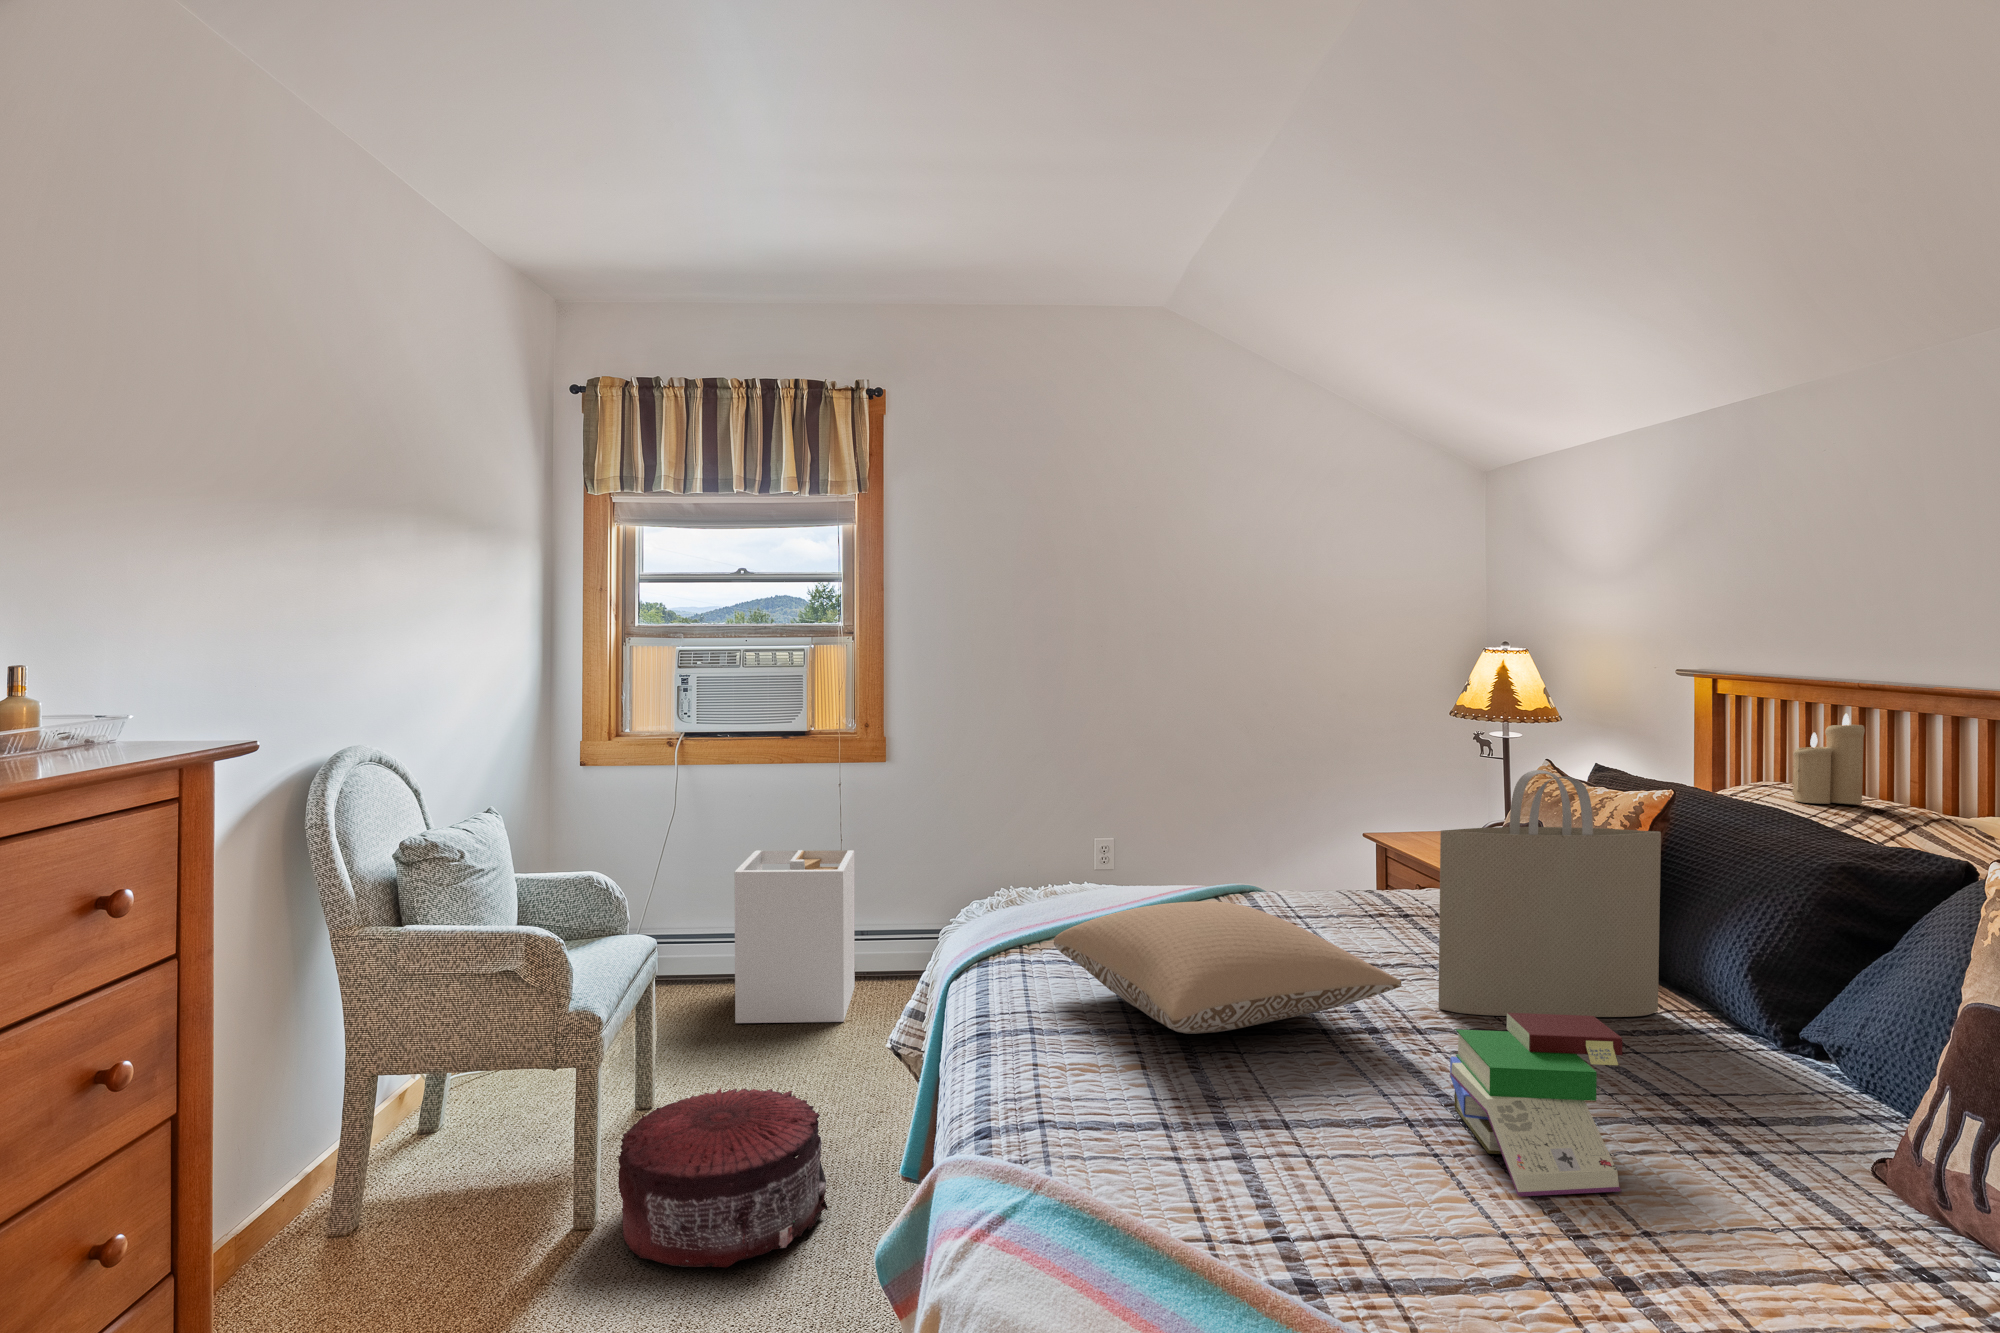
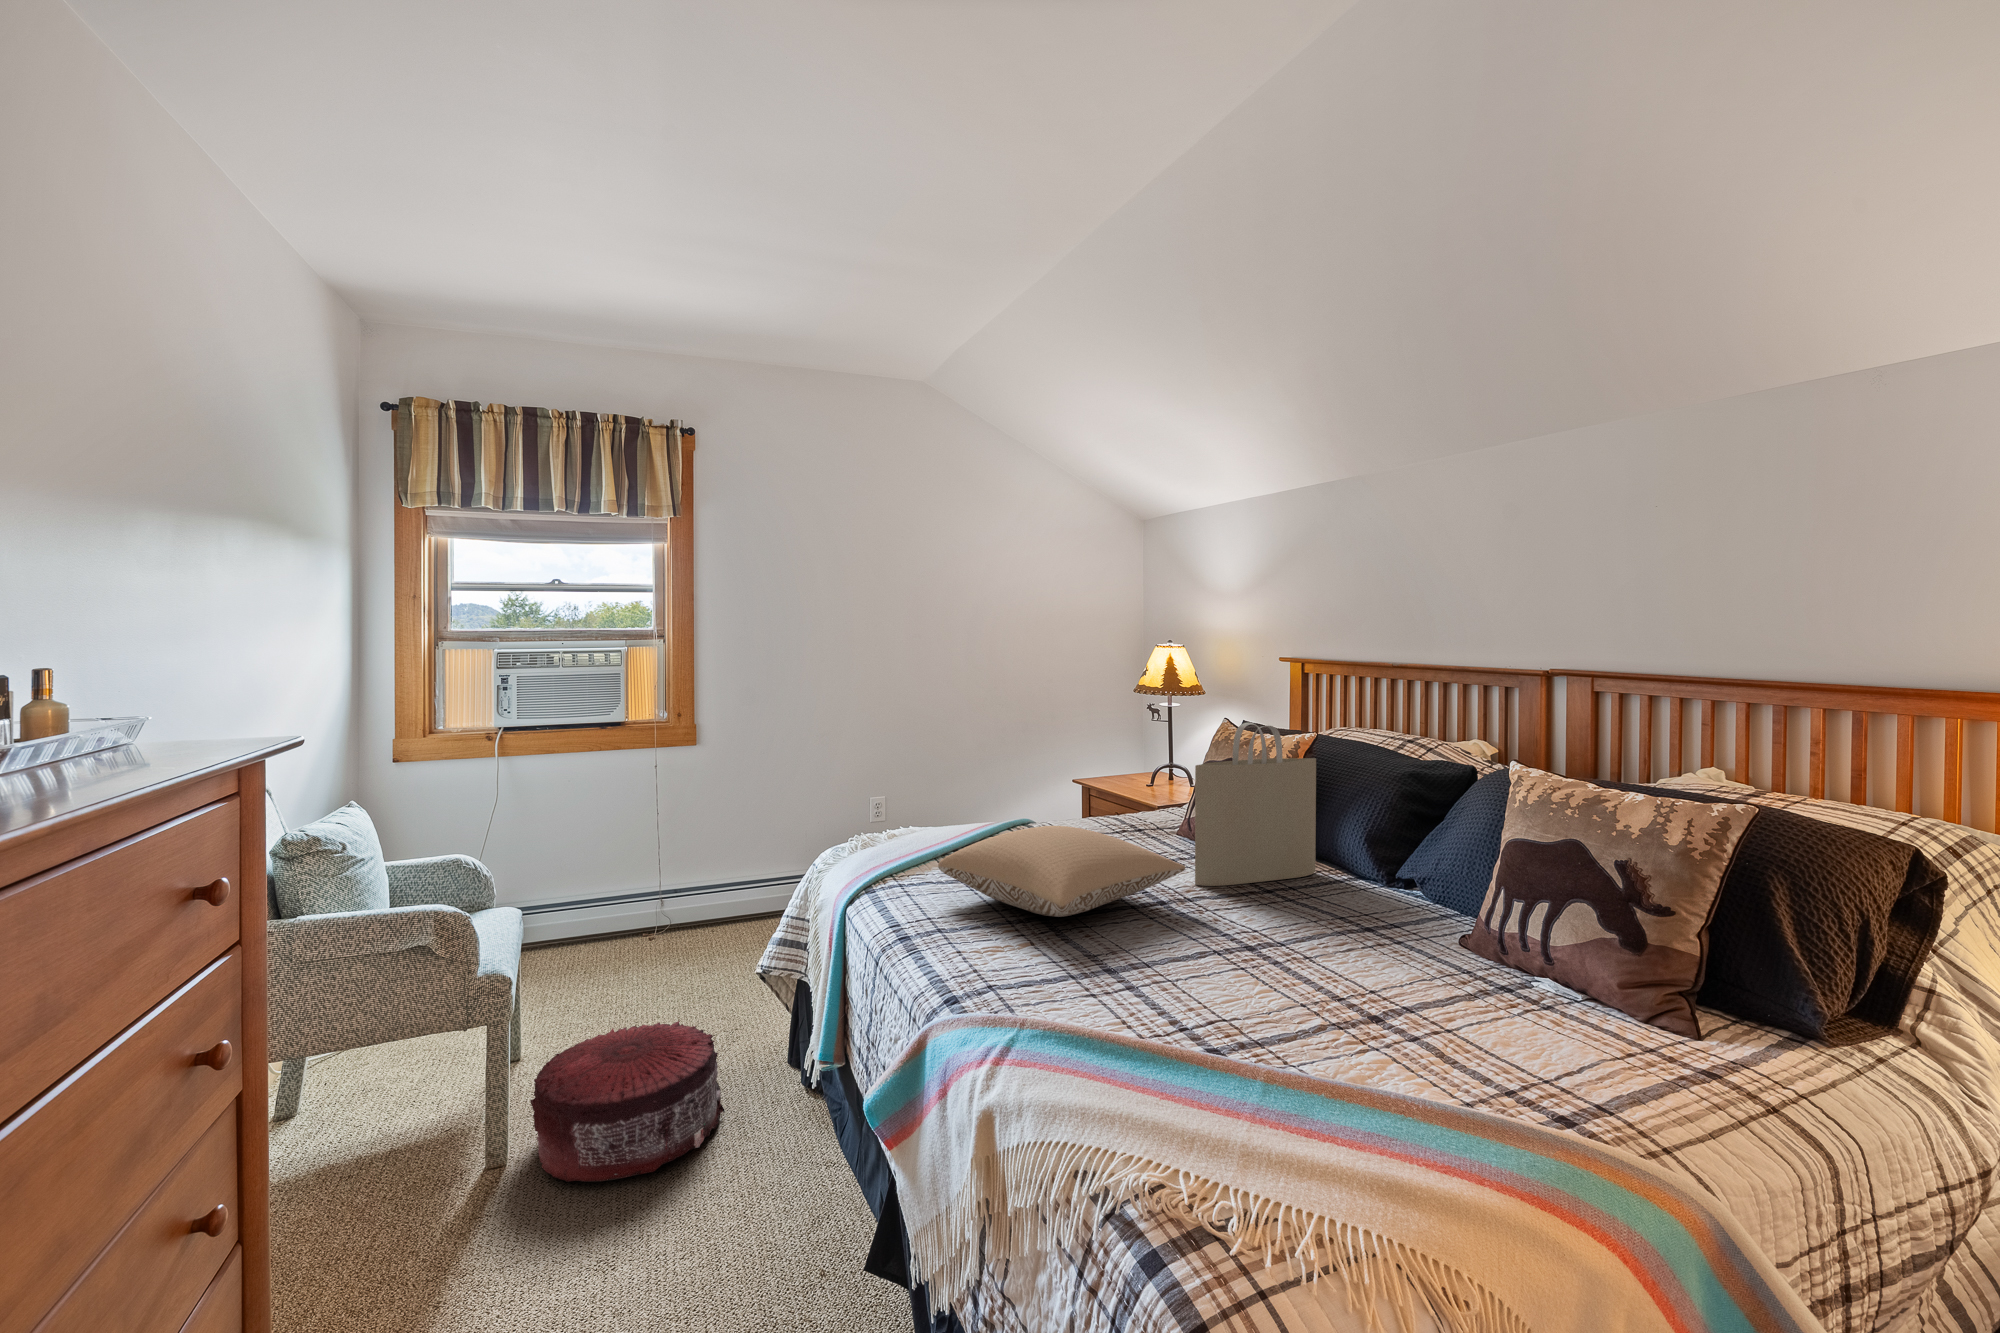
candle: present [1792,714,1865,804] -> none [1363,682,1399,738]
laundry hamper: present [734,850,855,1023] -> none [576,821,681,980]
book: present [1450,1013,1622,1196] -> none [1232,872,1349,984]

